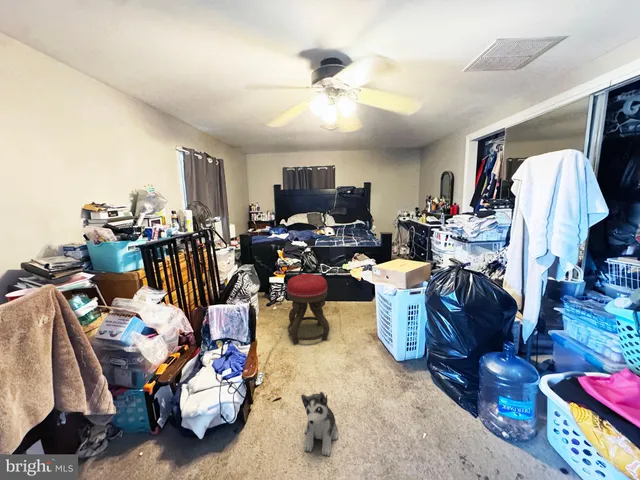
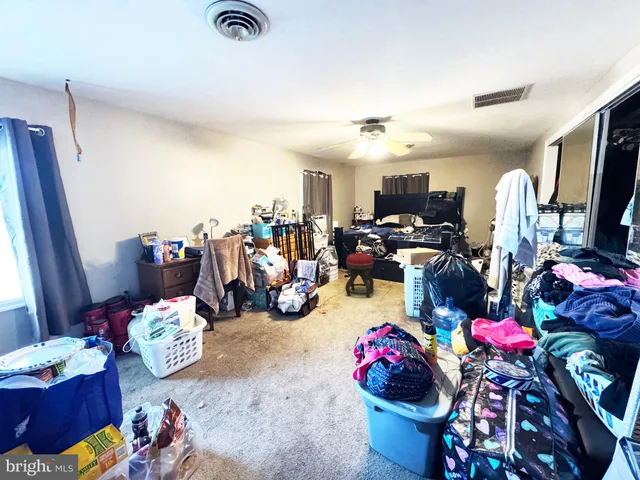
plush toy: present [301,392,338,456] -> none [324,300,345,332]

